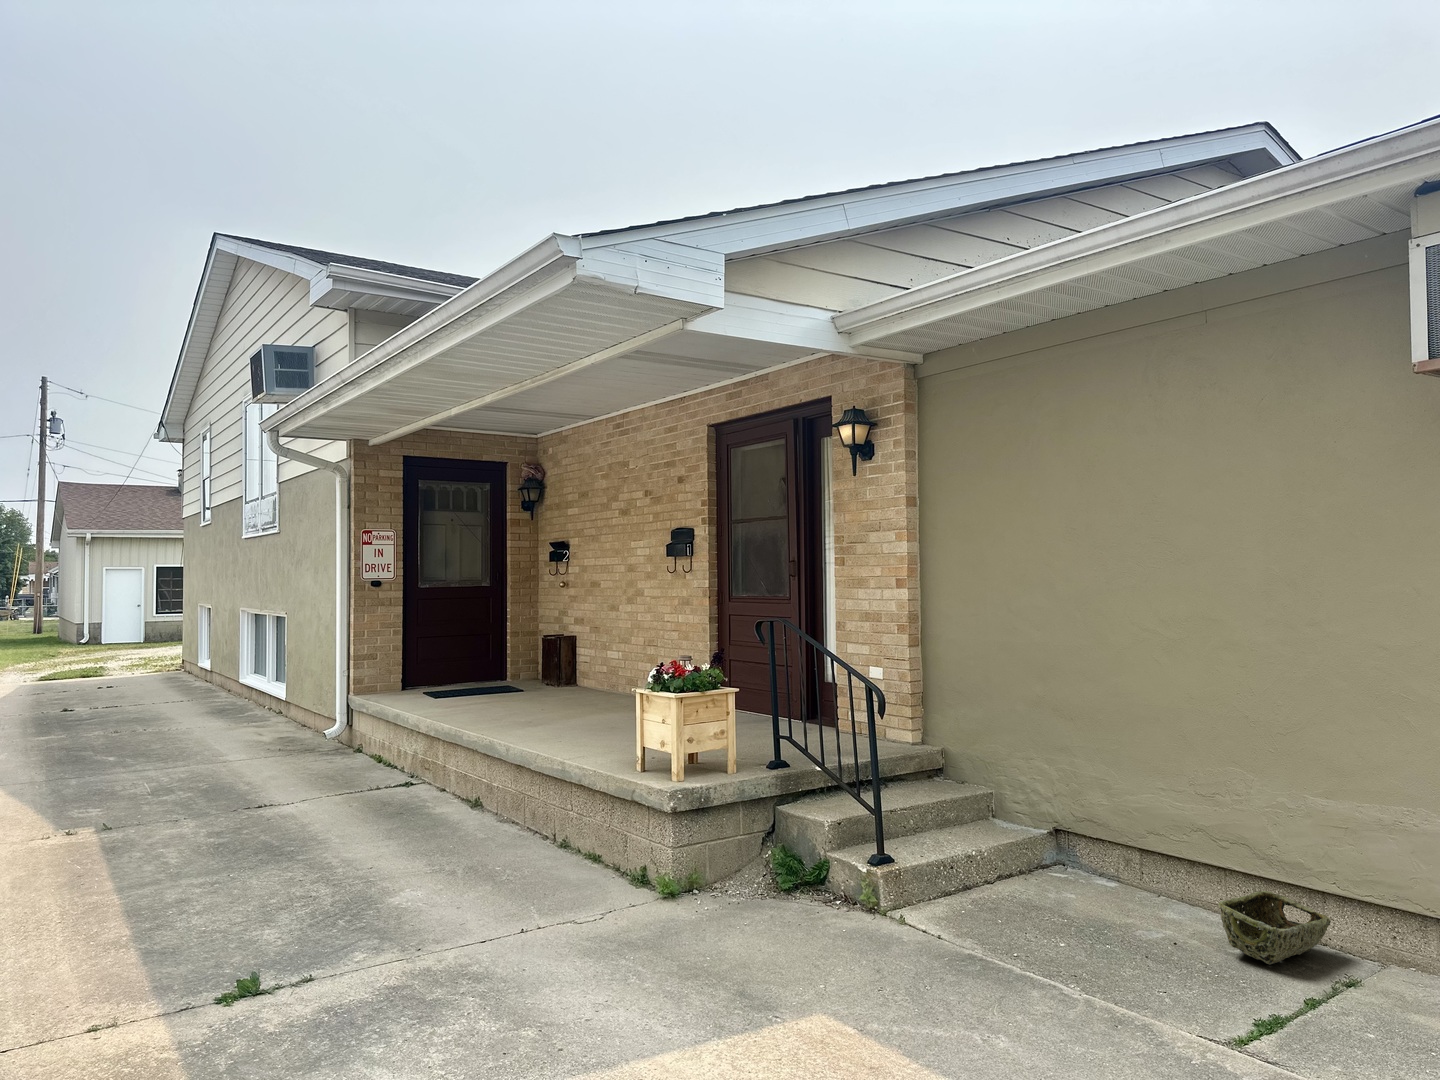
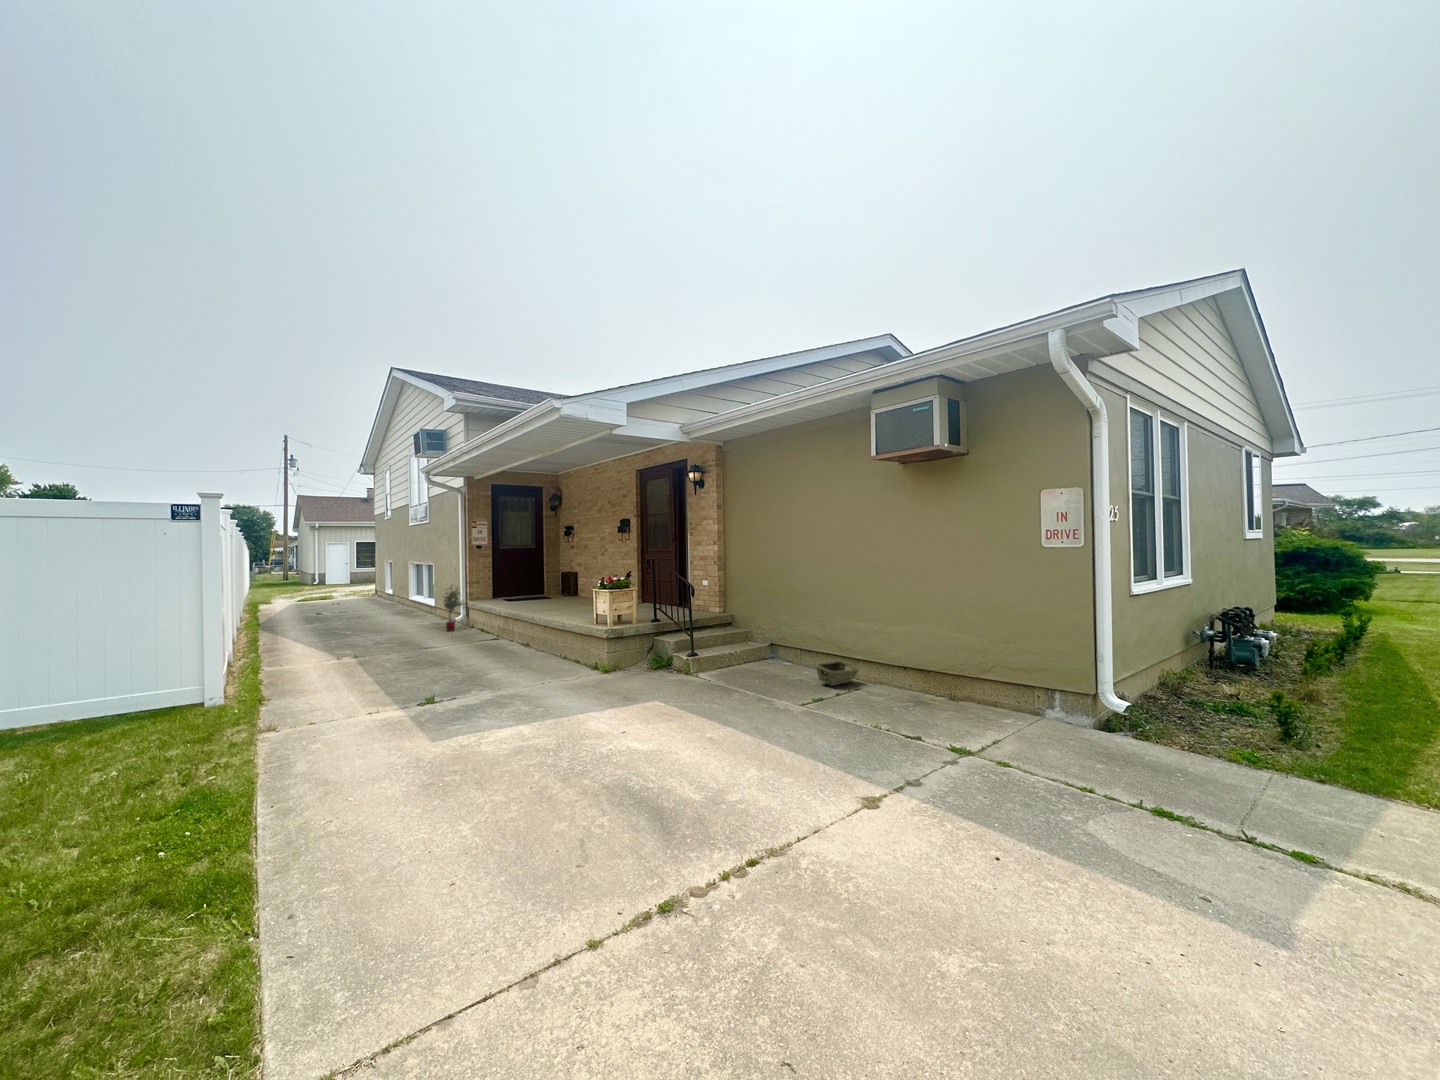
potted tree: none [296,661,352,757] -> present [443,586,467,631]

